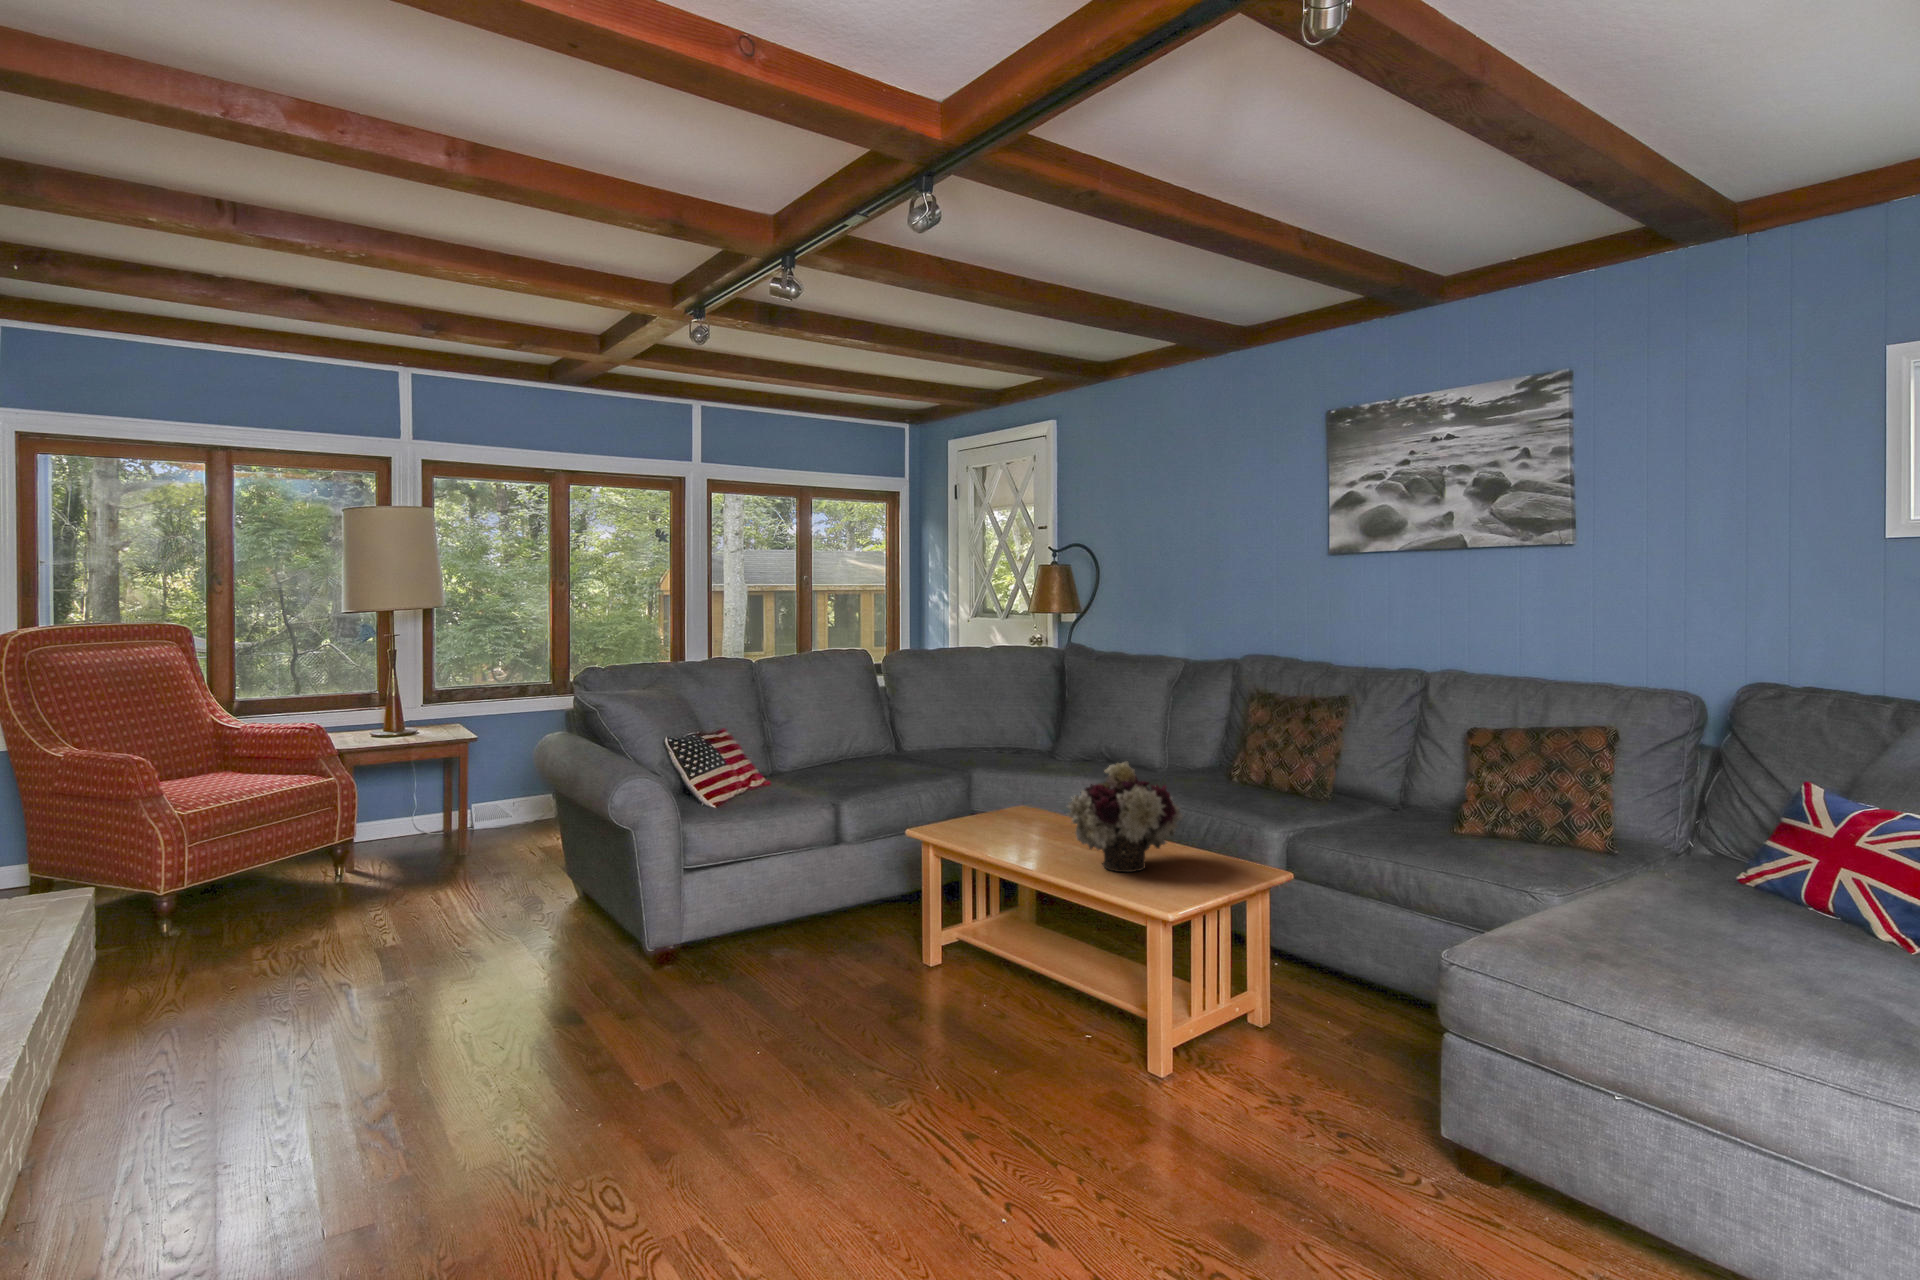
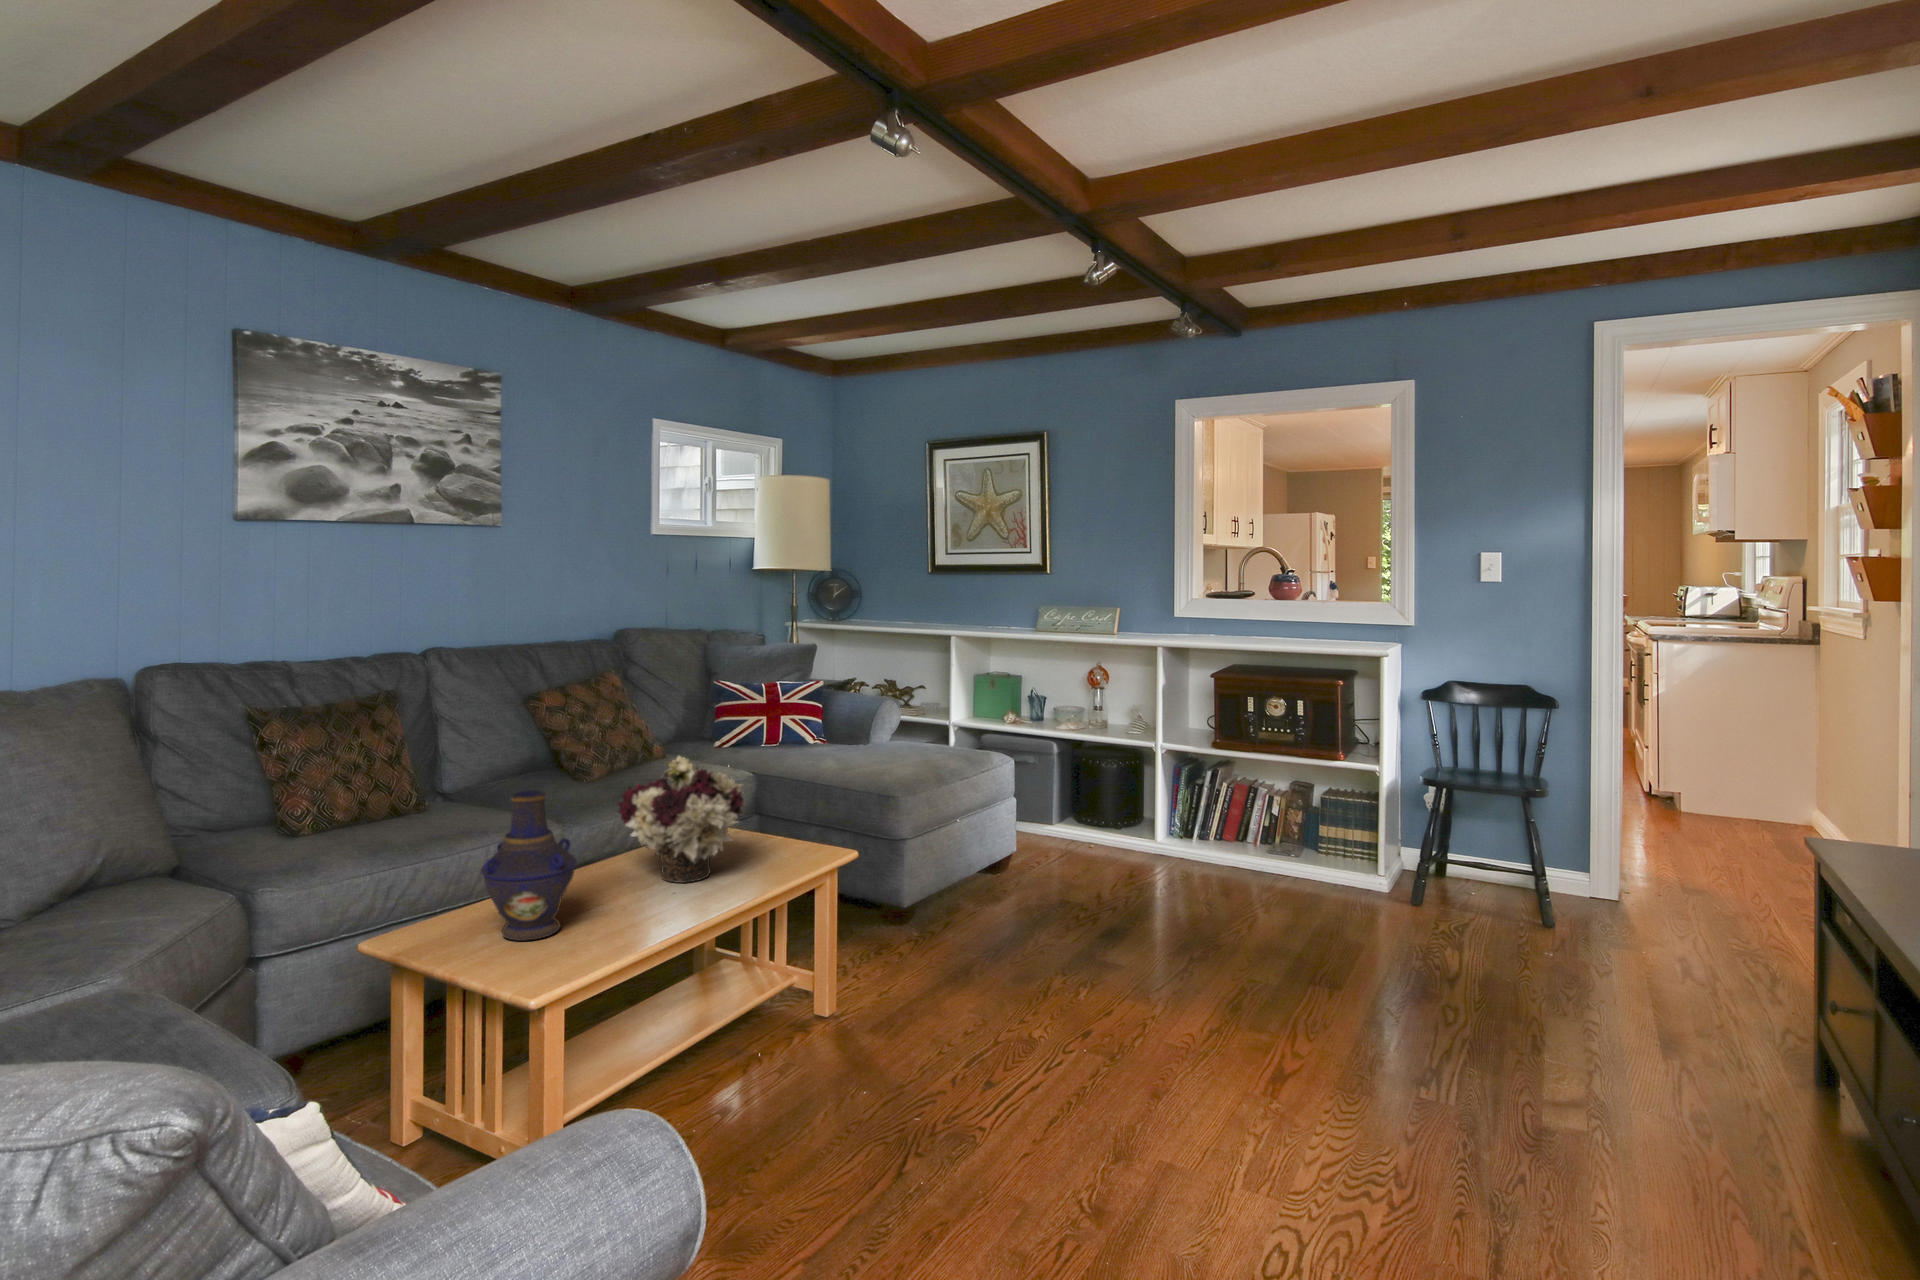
vase: none [985,749,1043,846] -> present [480,790,577,941]

